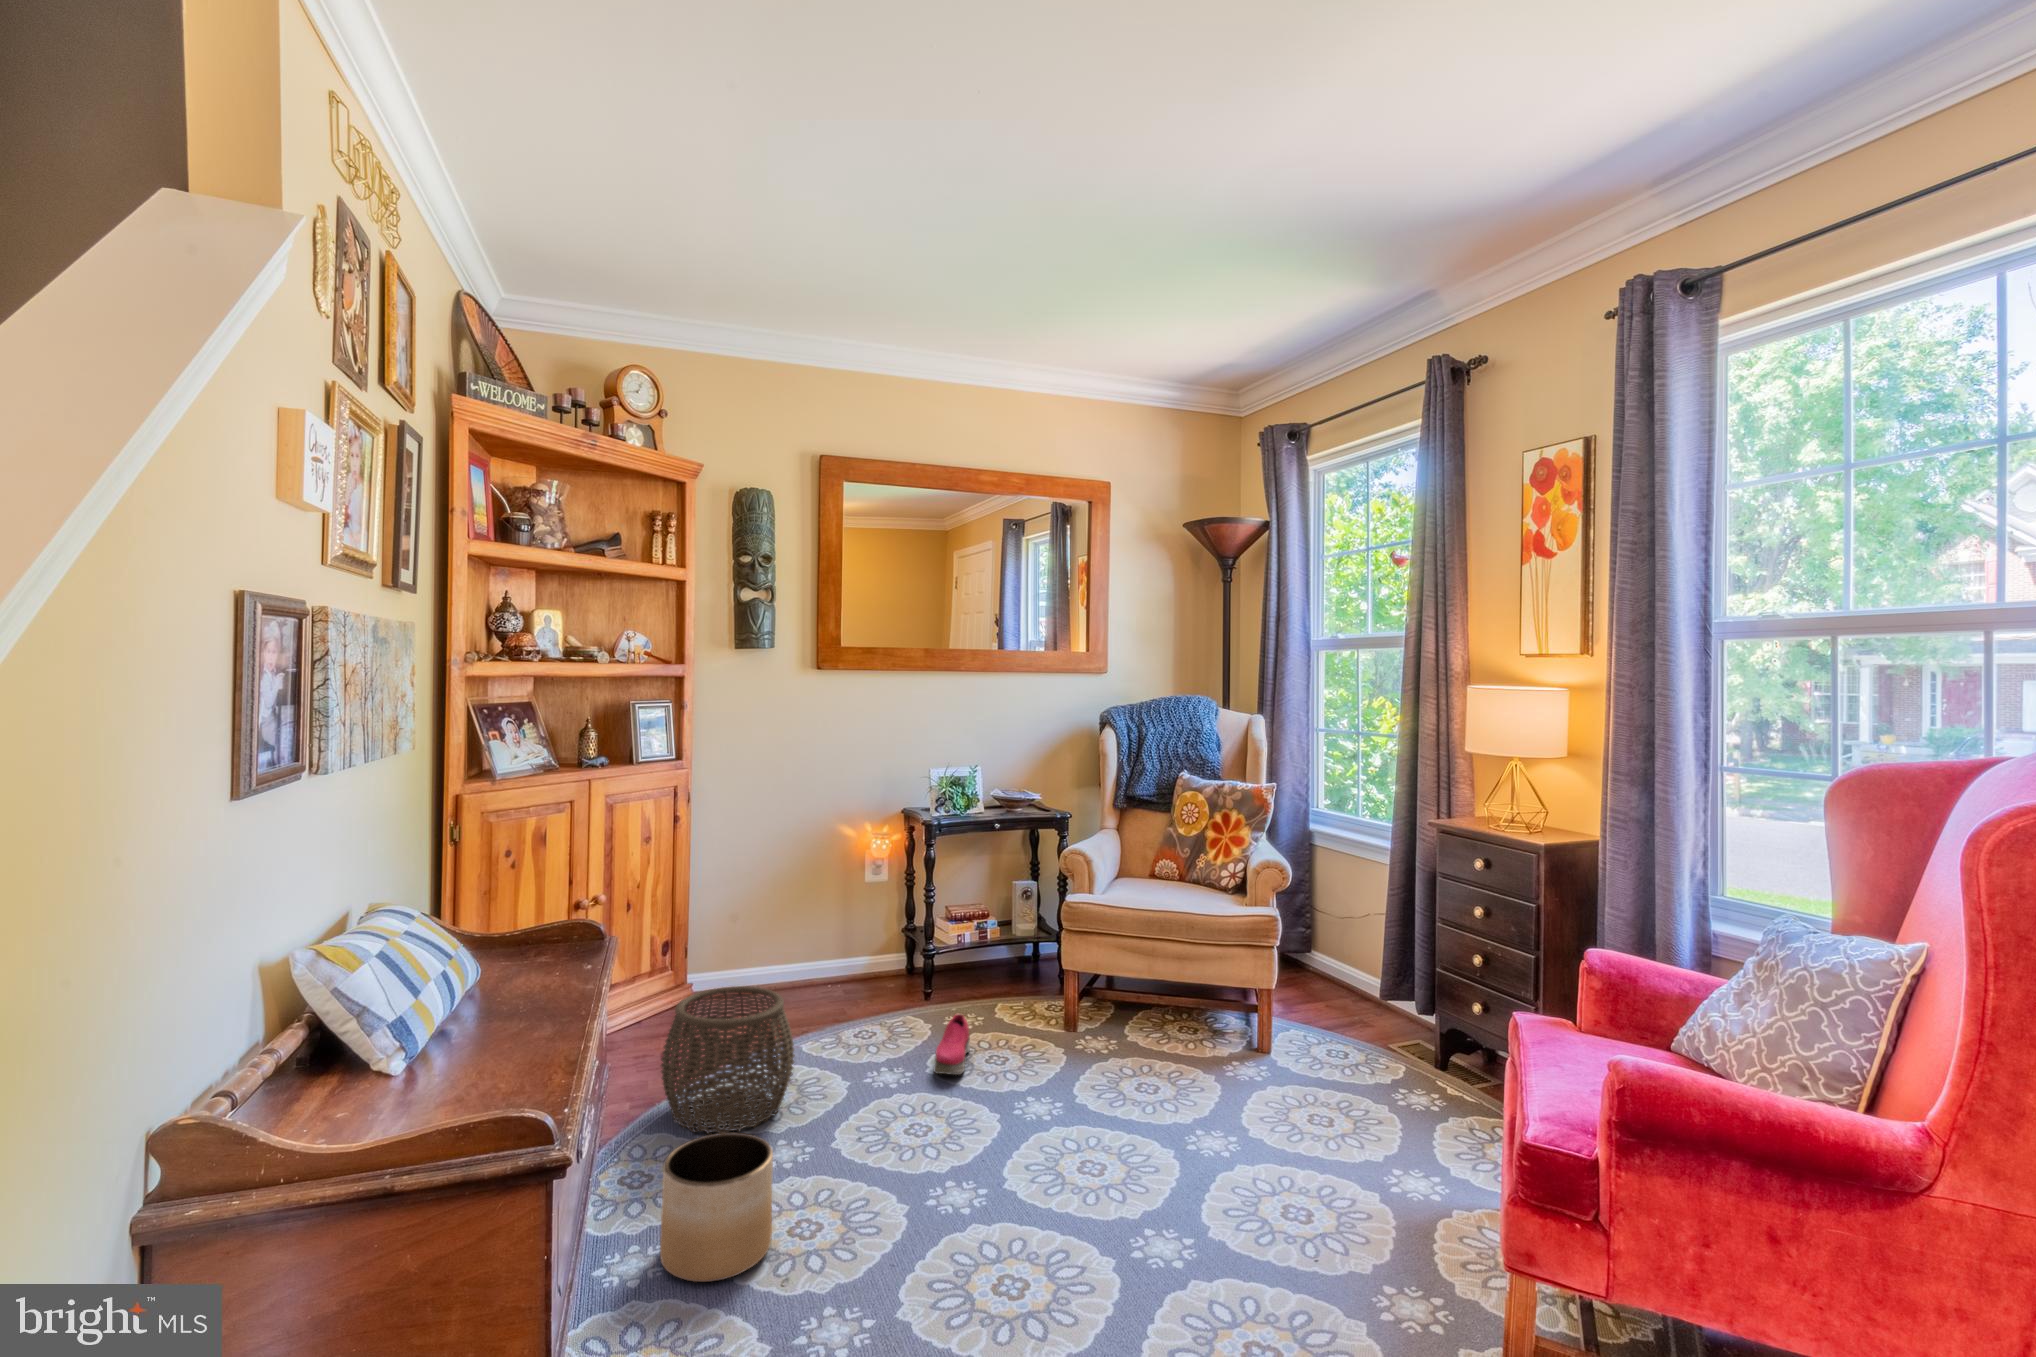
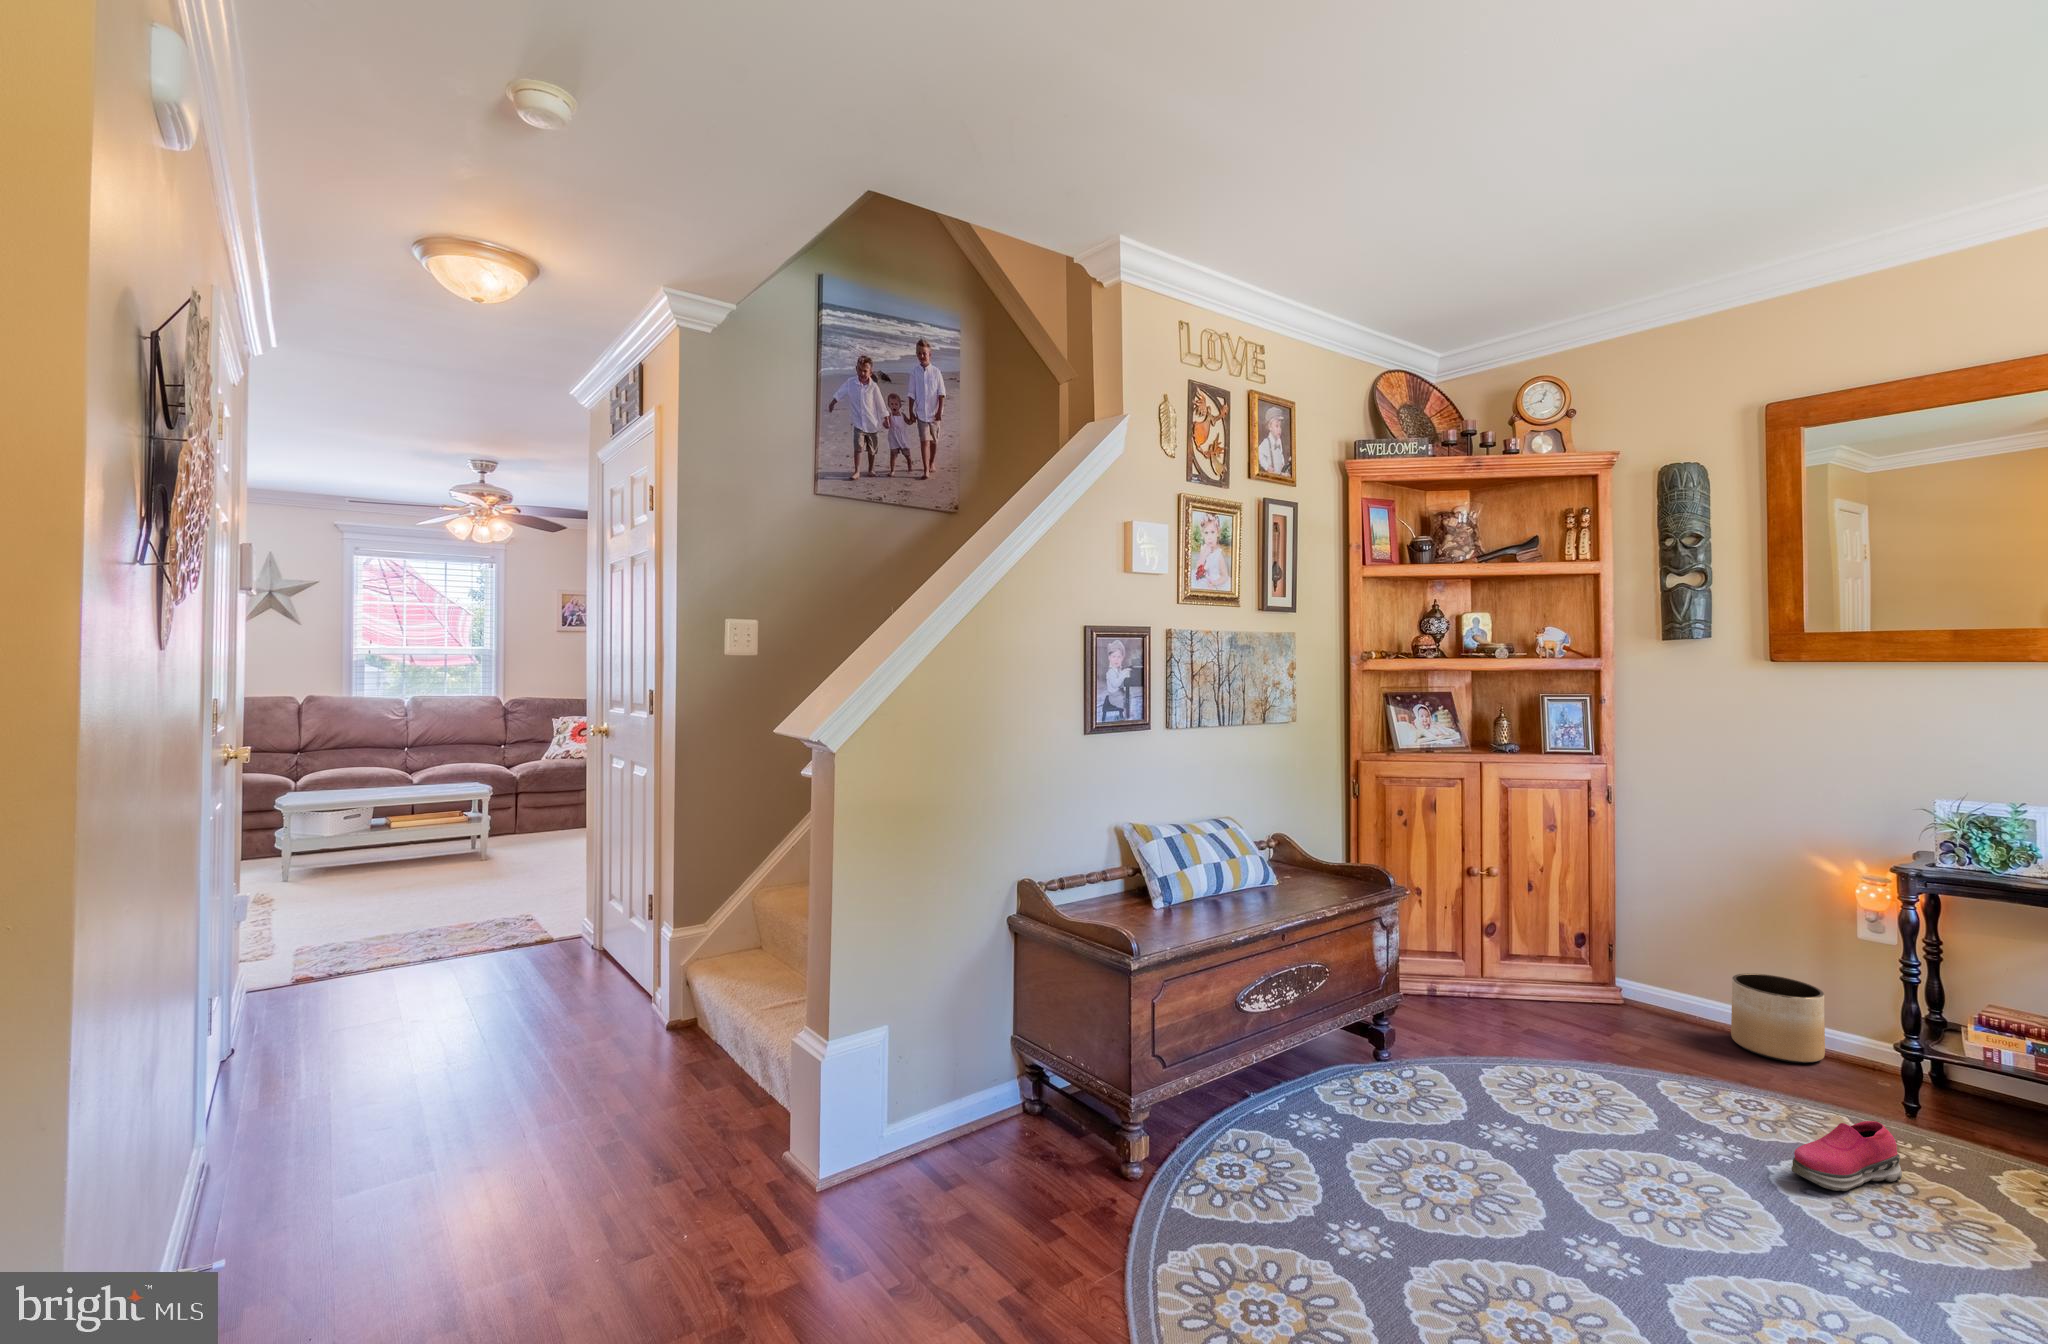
woven basket: present [661,986,794,1134] -> none [1444,965,1587,1108]
planter: present [660,1133,773,1282] -> present [1731,973,1825,1063]

